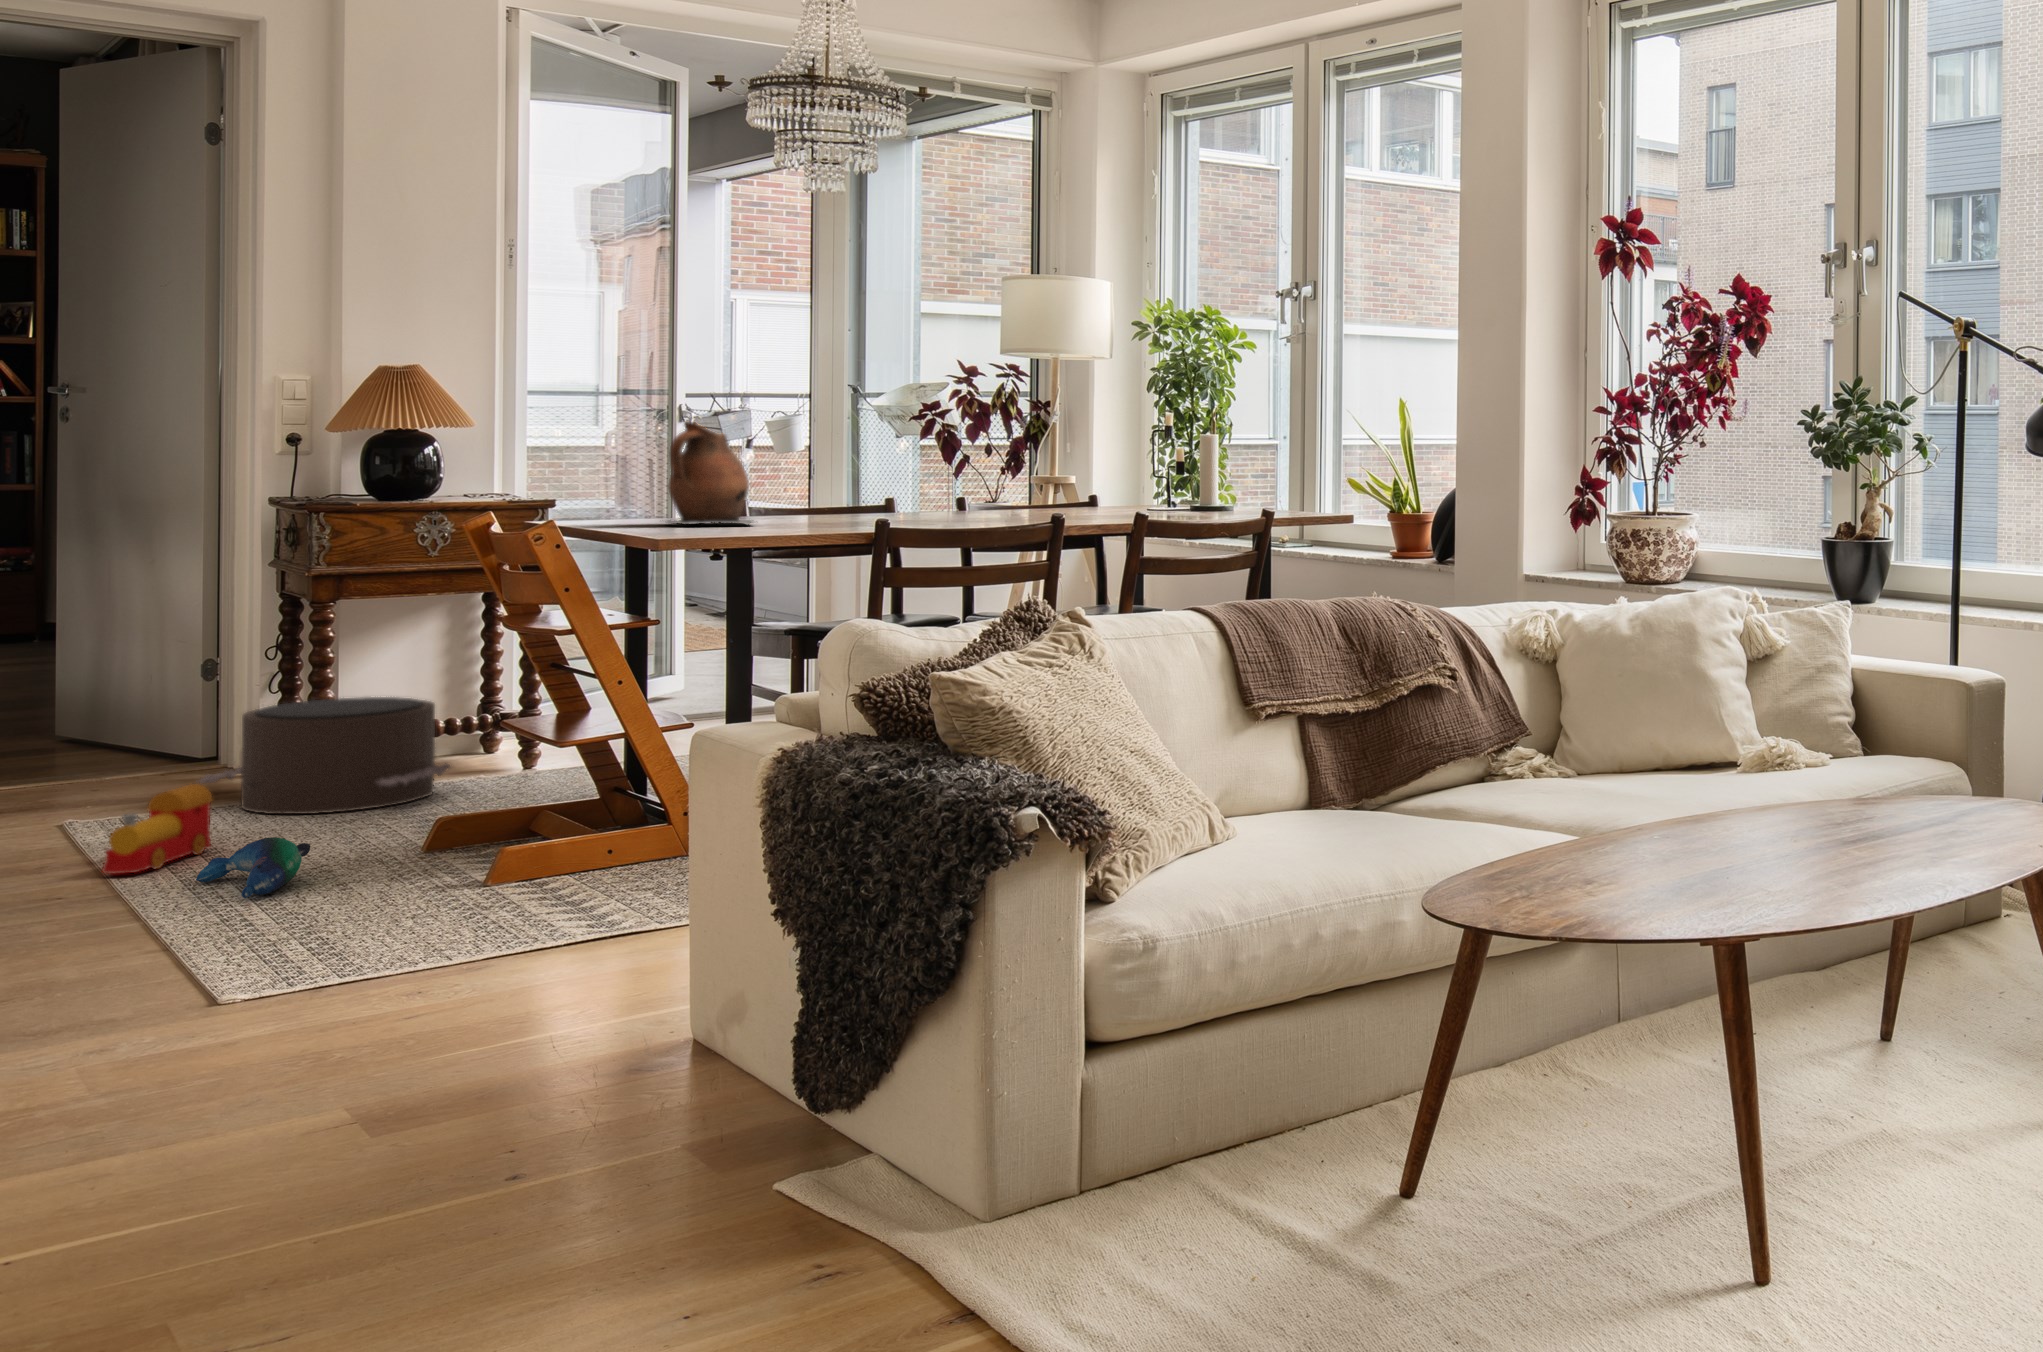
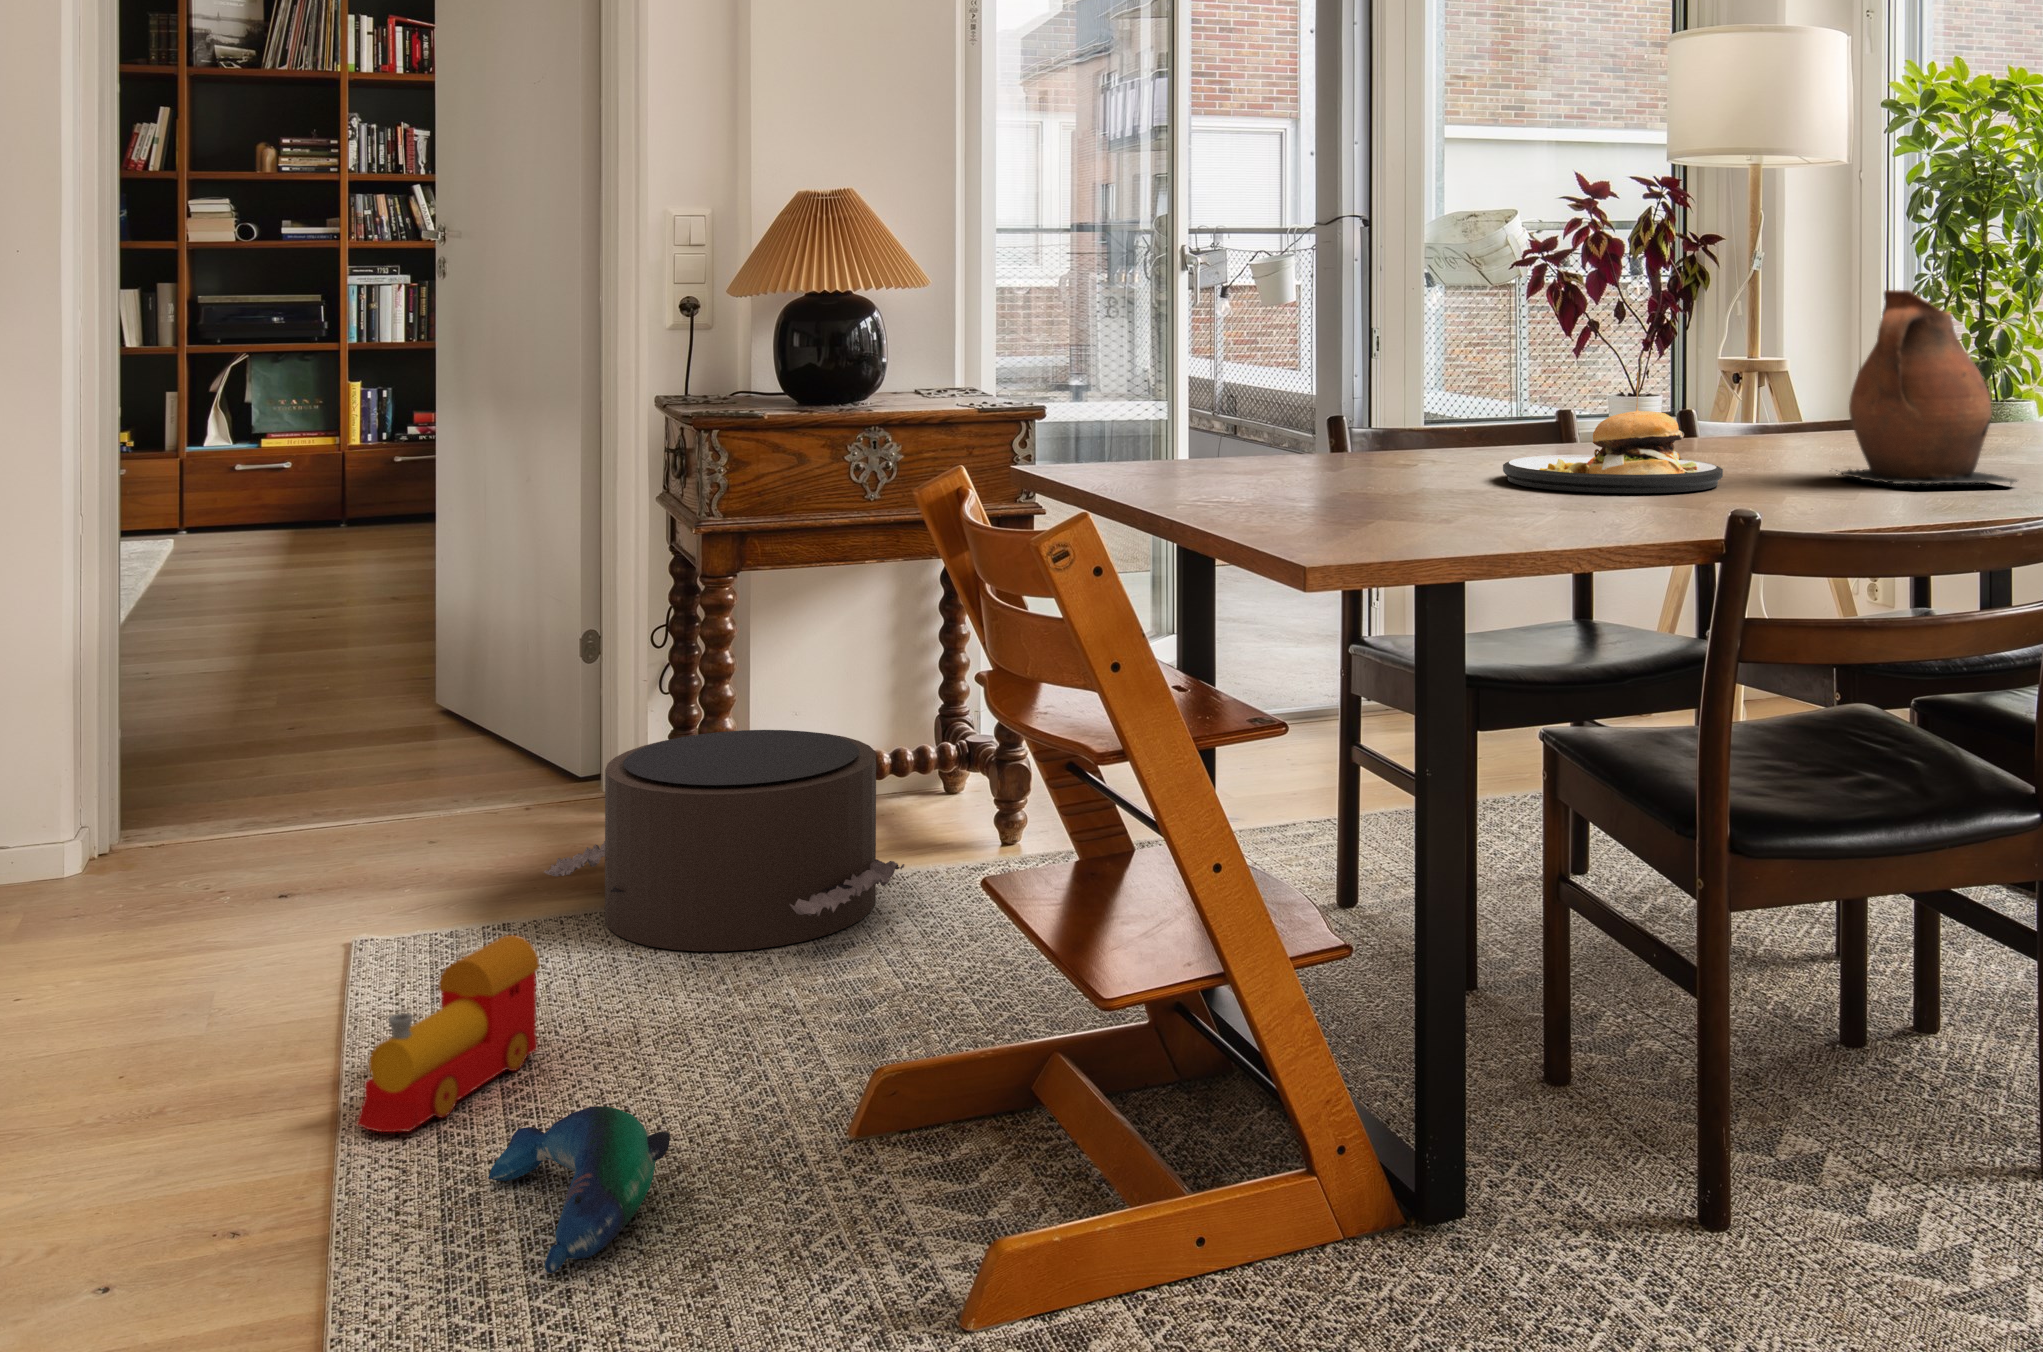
ceramic pitcher: present [669,422,752,524] -> present [1836,290,2017,484]
plate: none [810,466,928,524] -> present [1503,372,1723,493]

